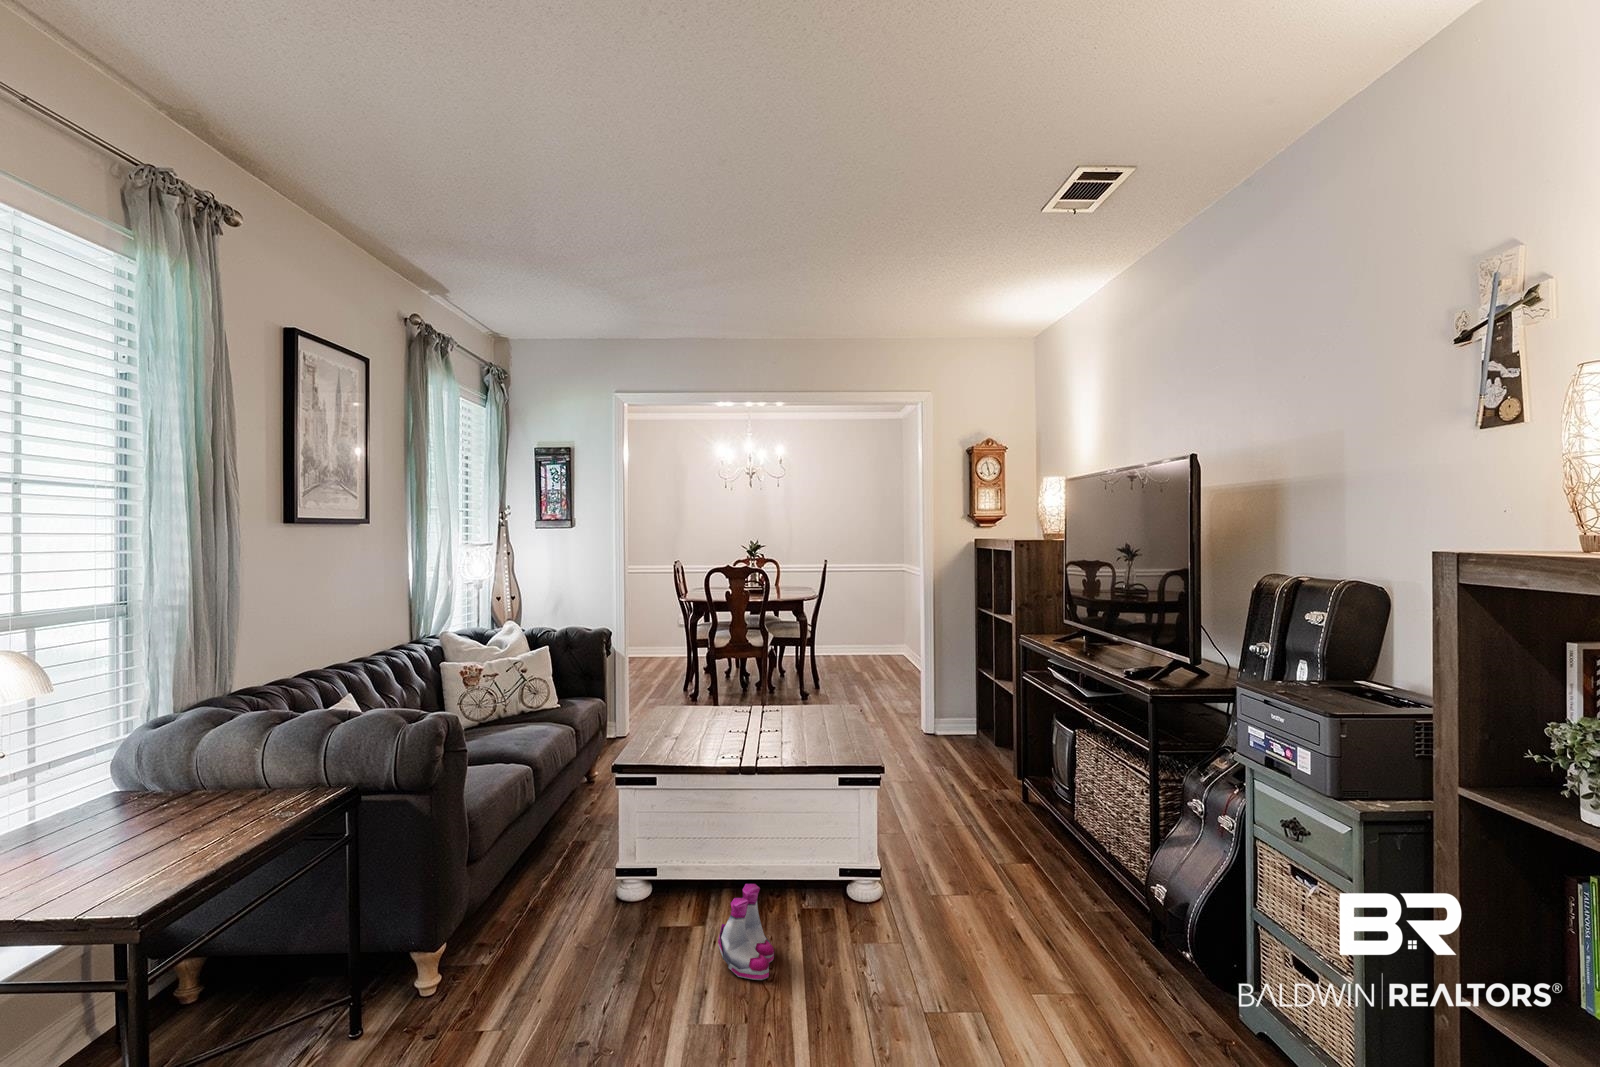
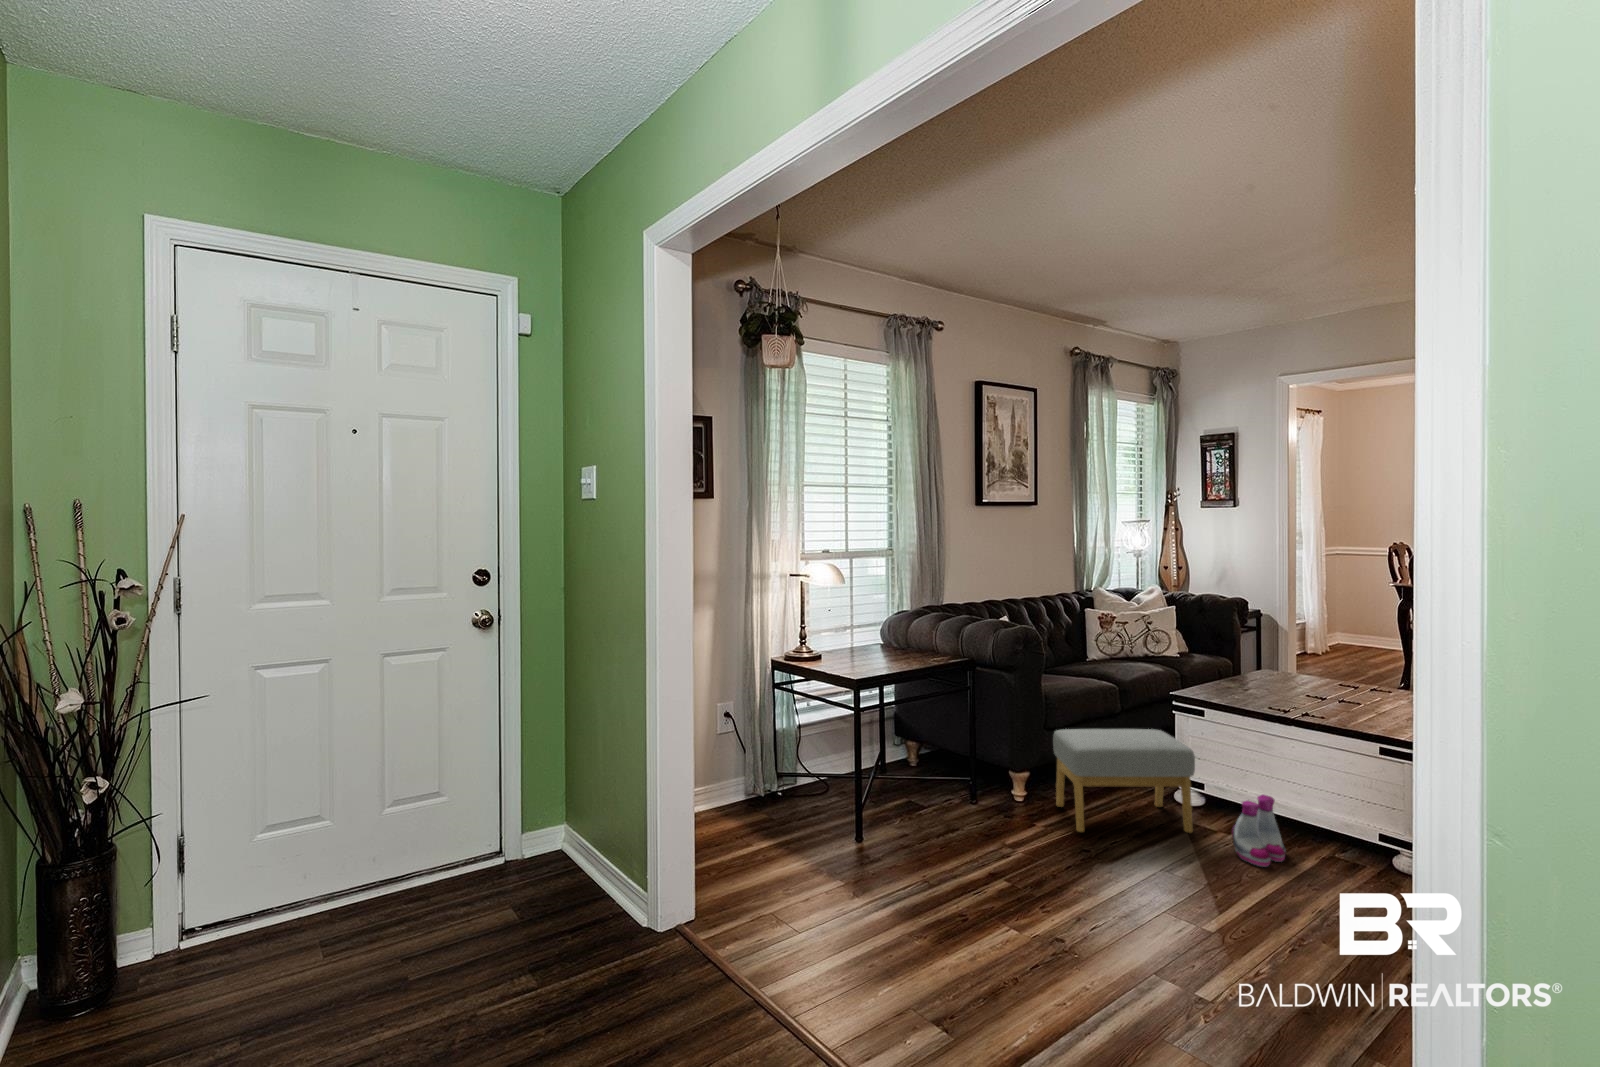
footstool: none [473,827,669,1027] -> present [1053,729,1195,833]

